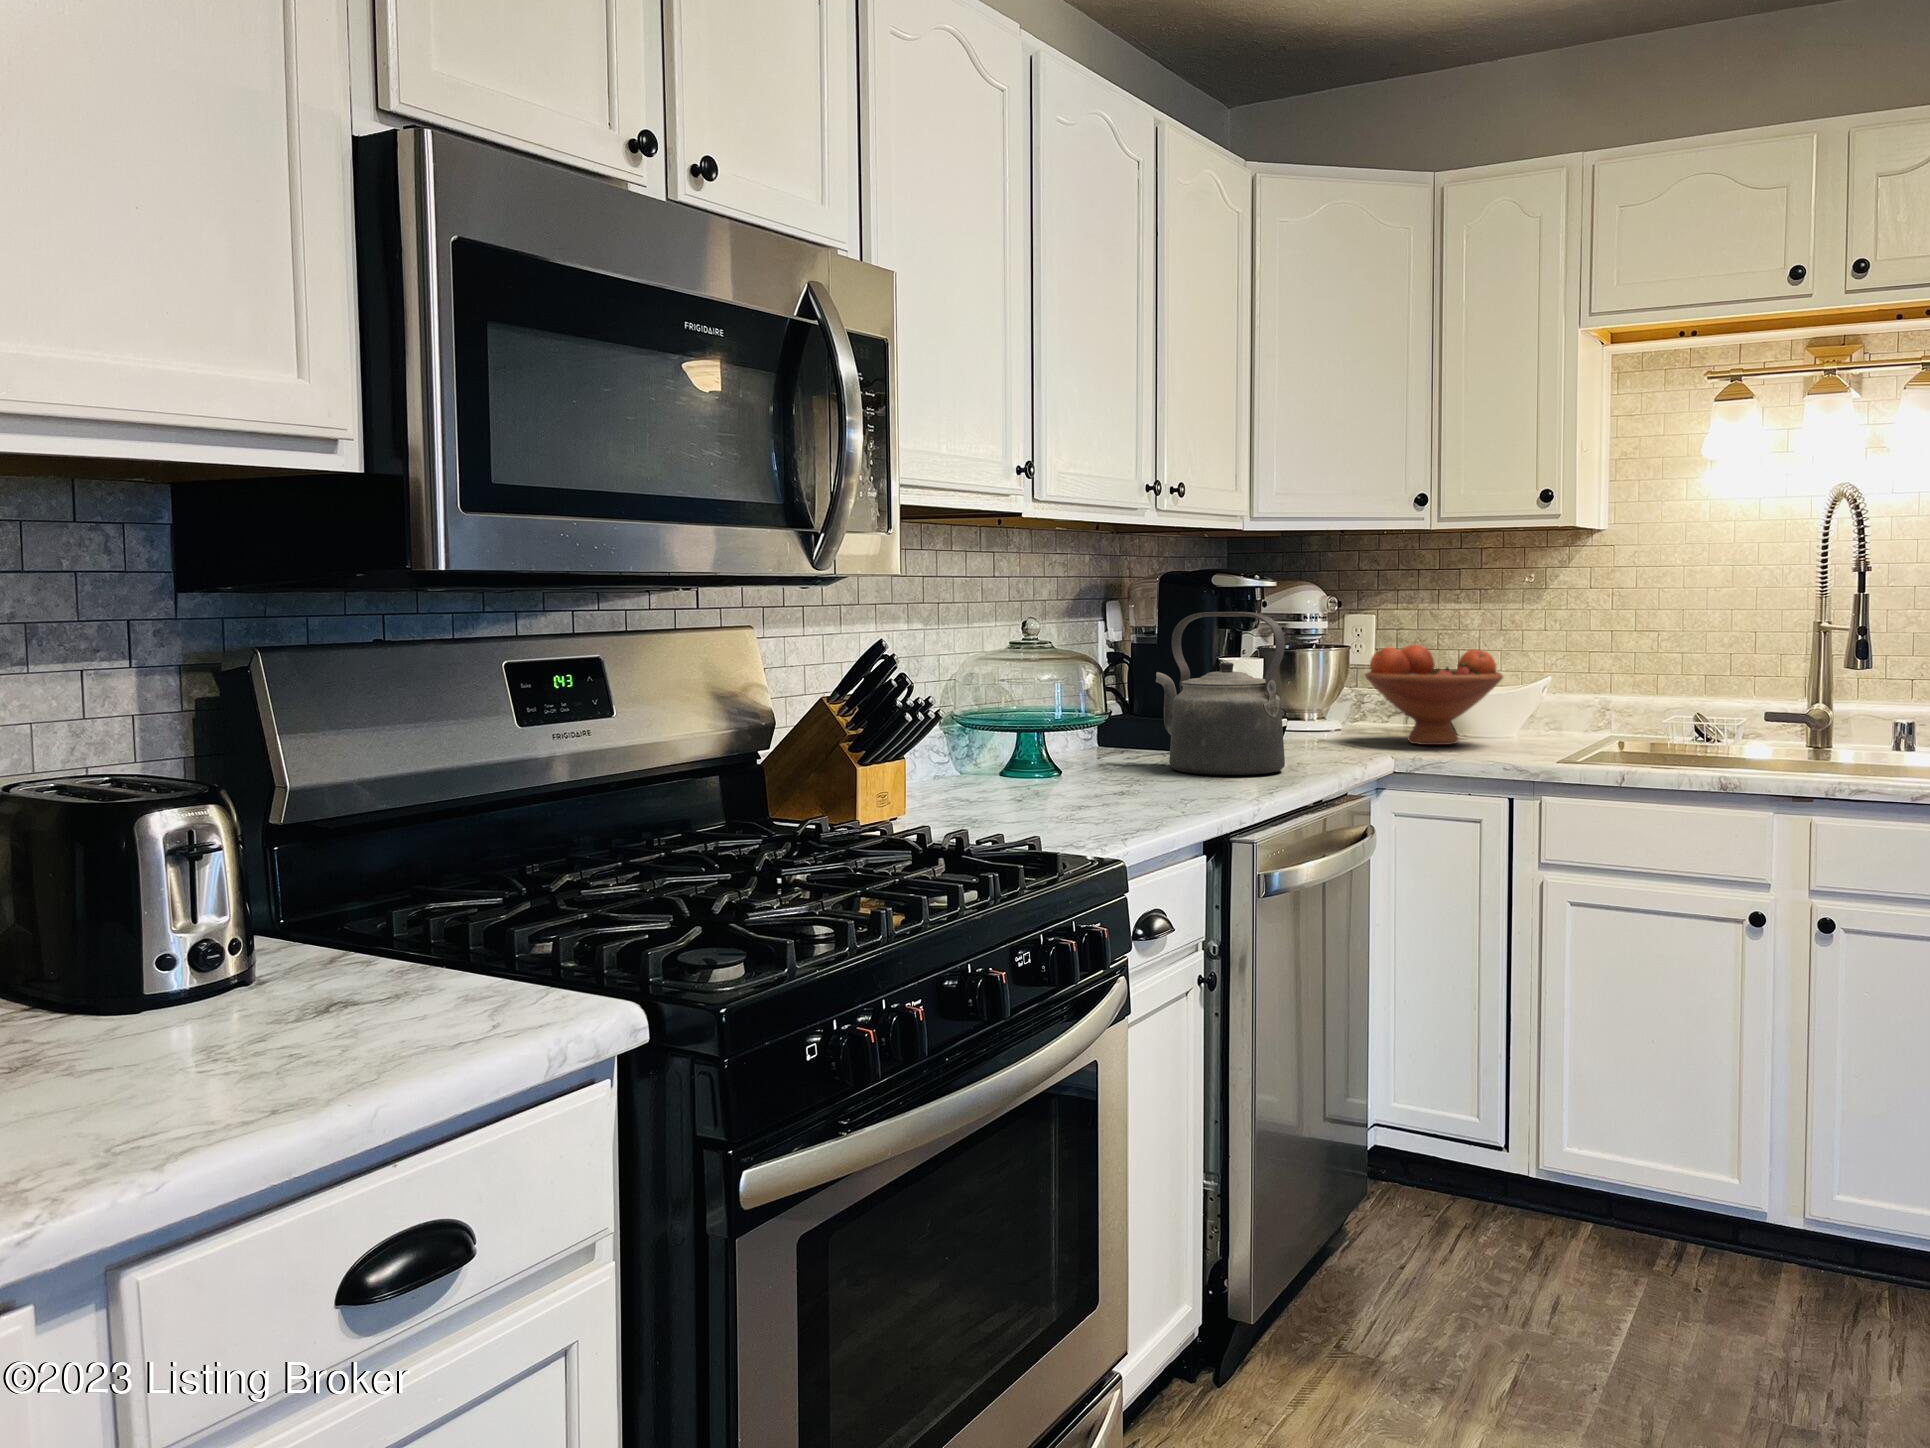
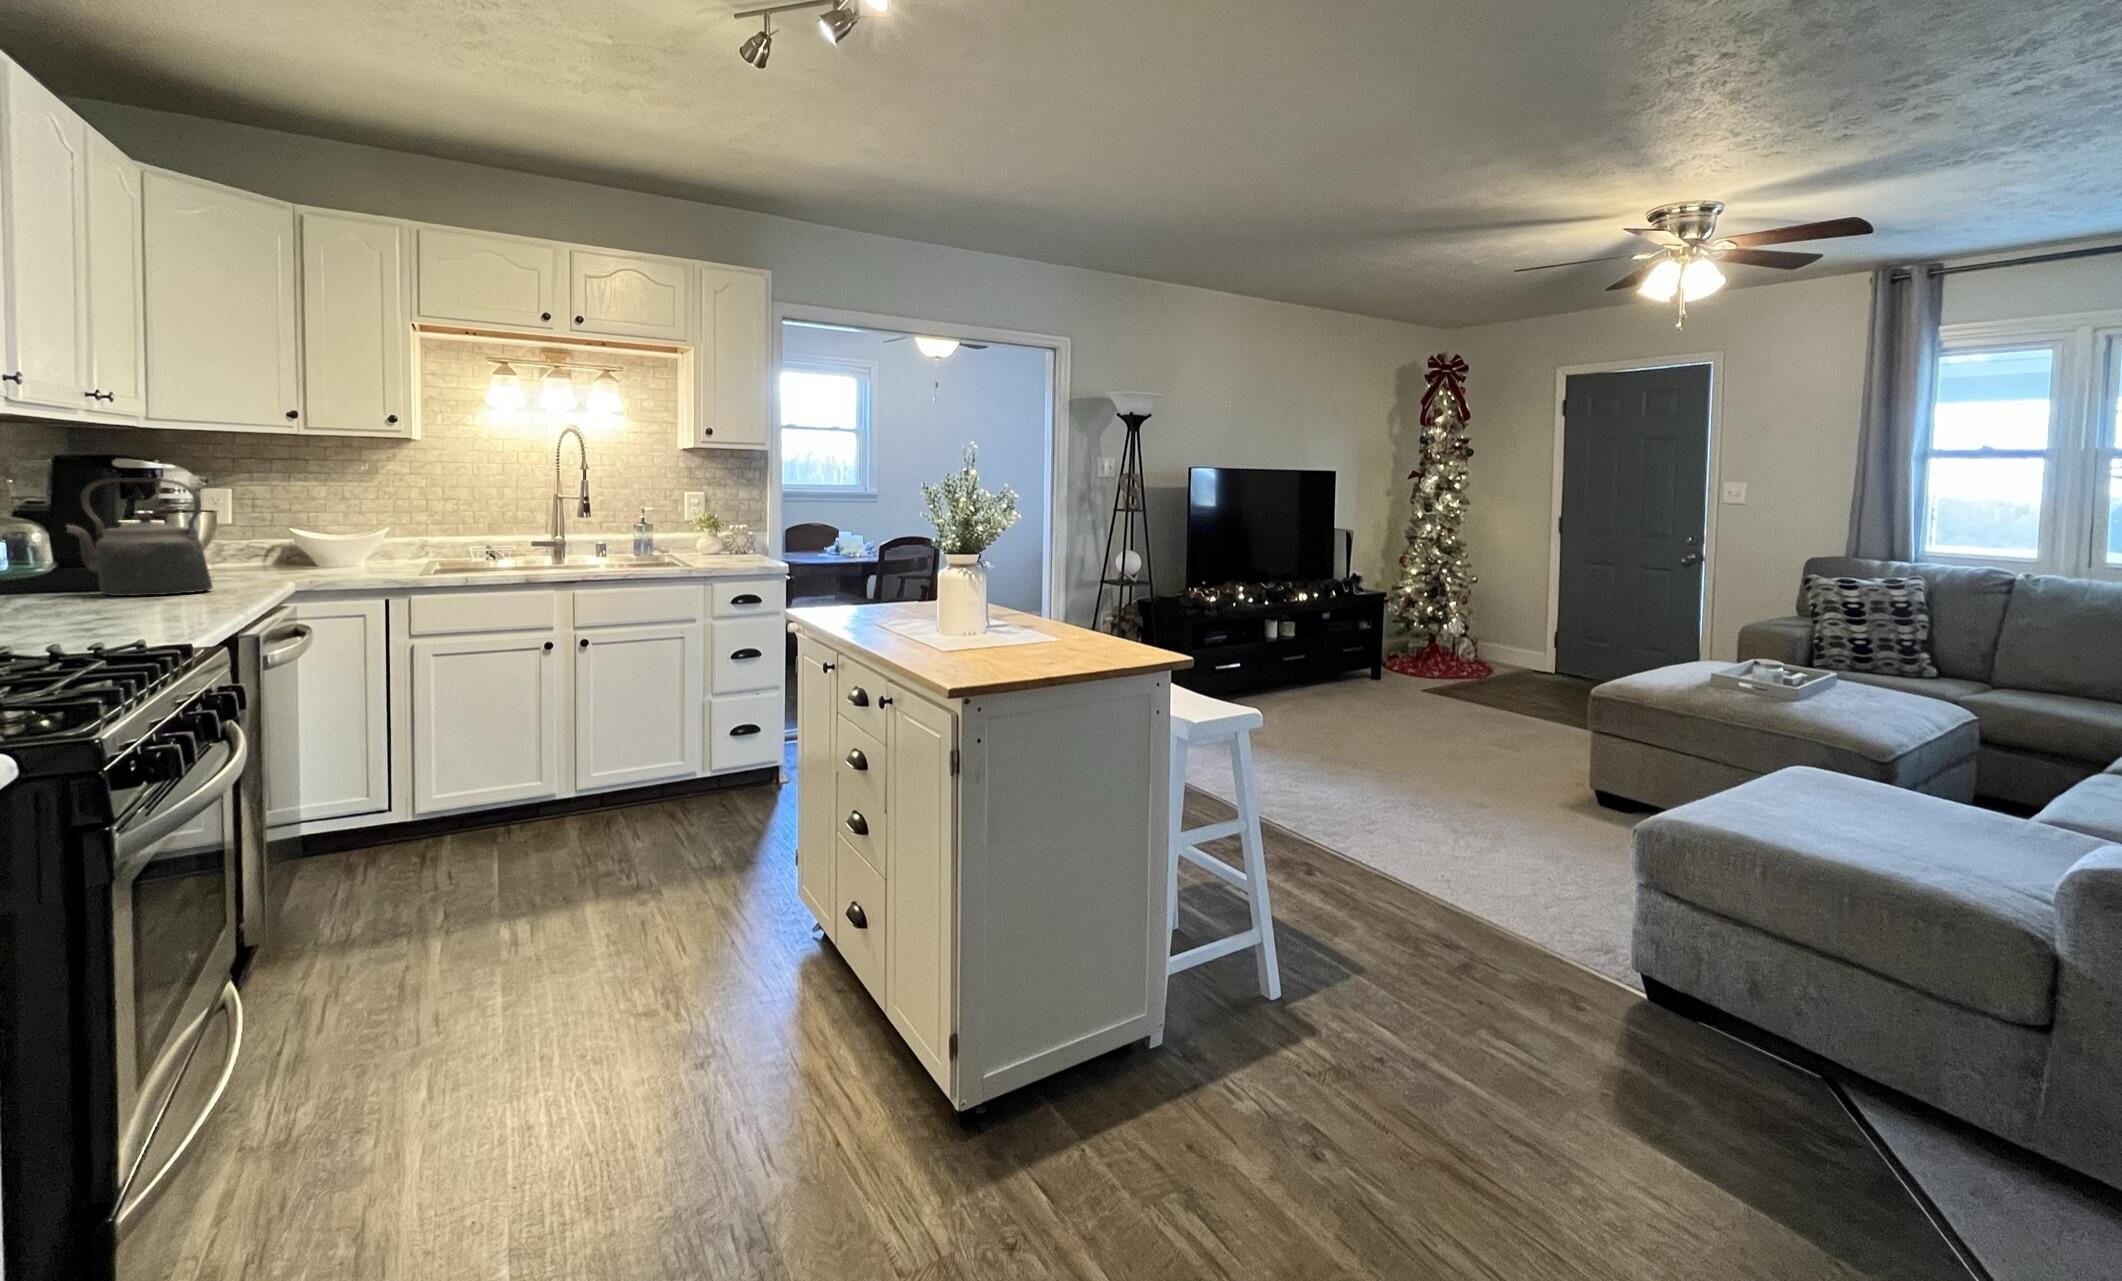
fruit bowl: present [1365,645,1503,745] -> none [243,507,358,574]

